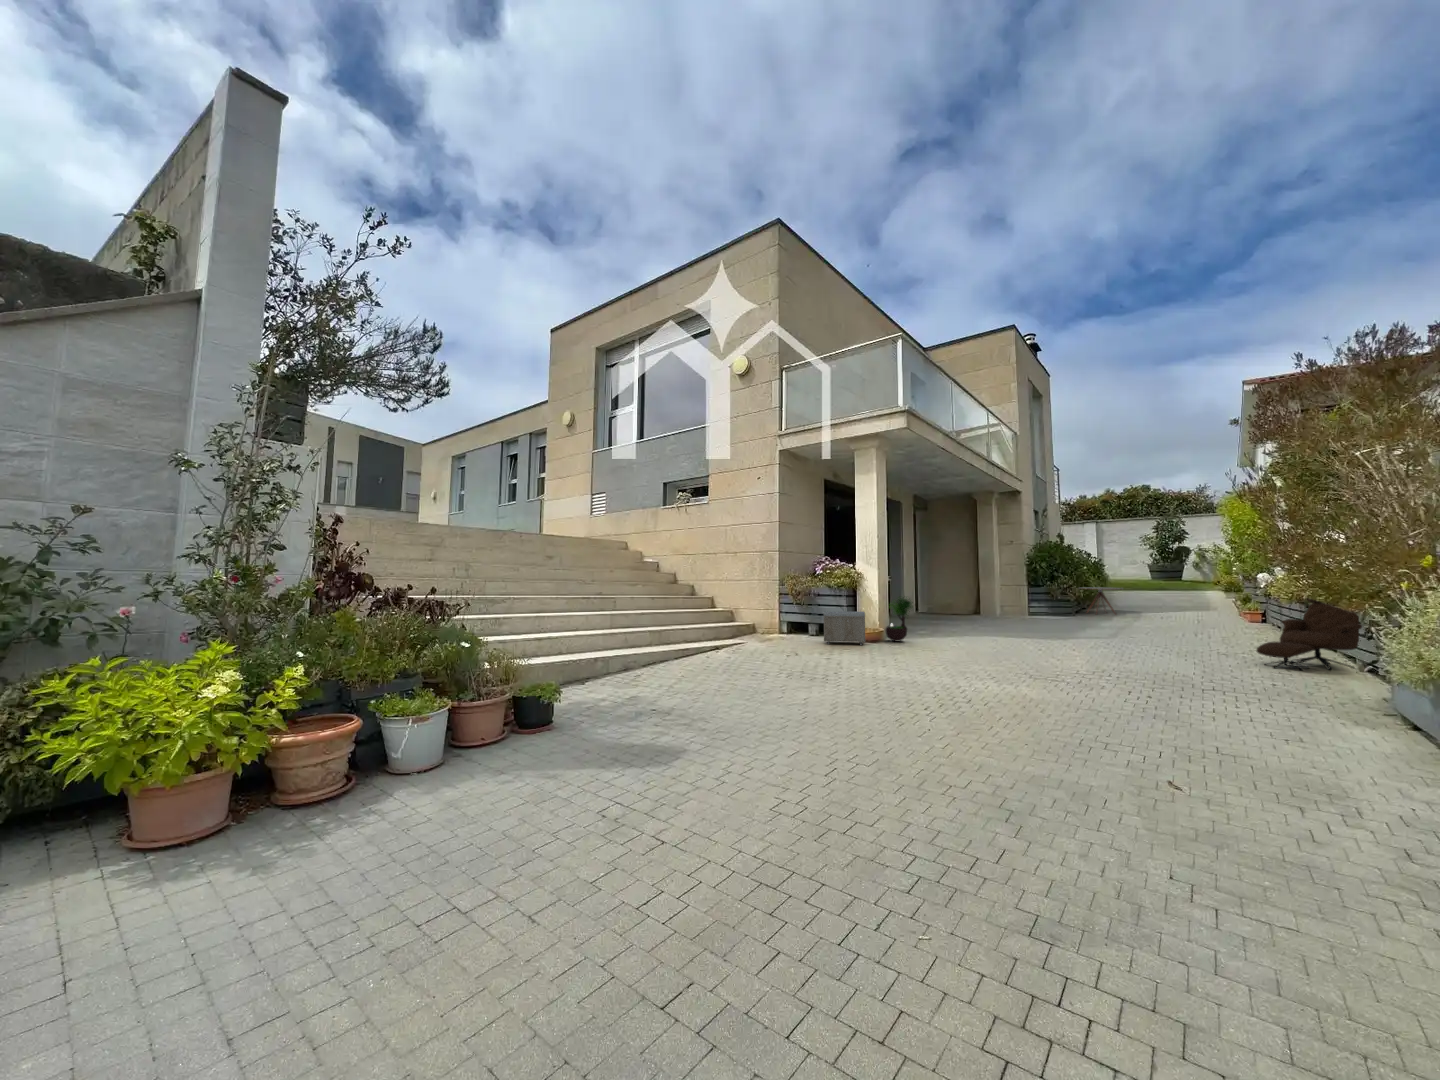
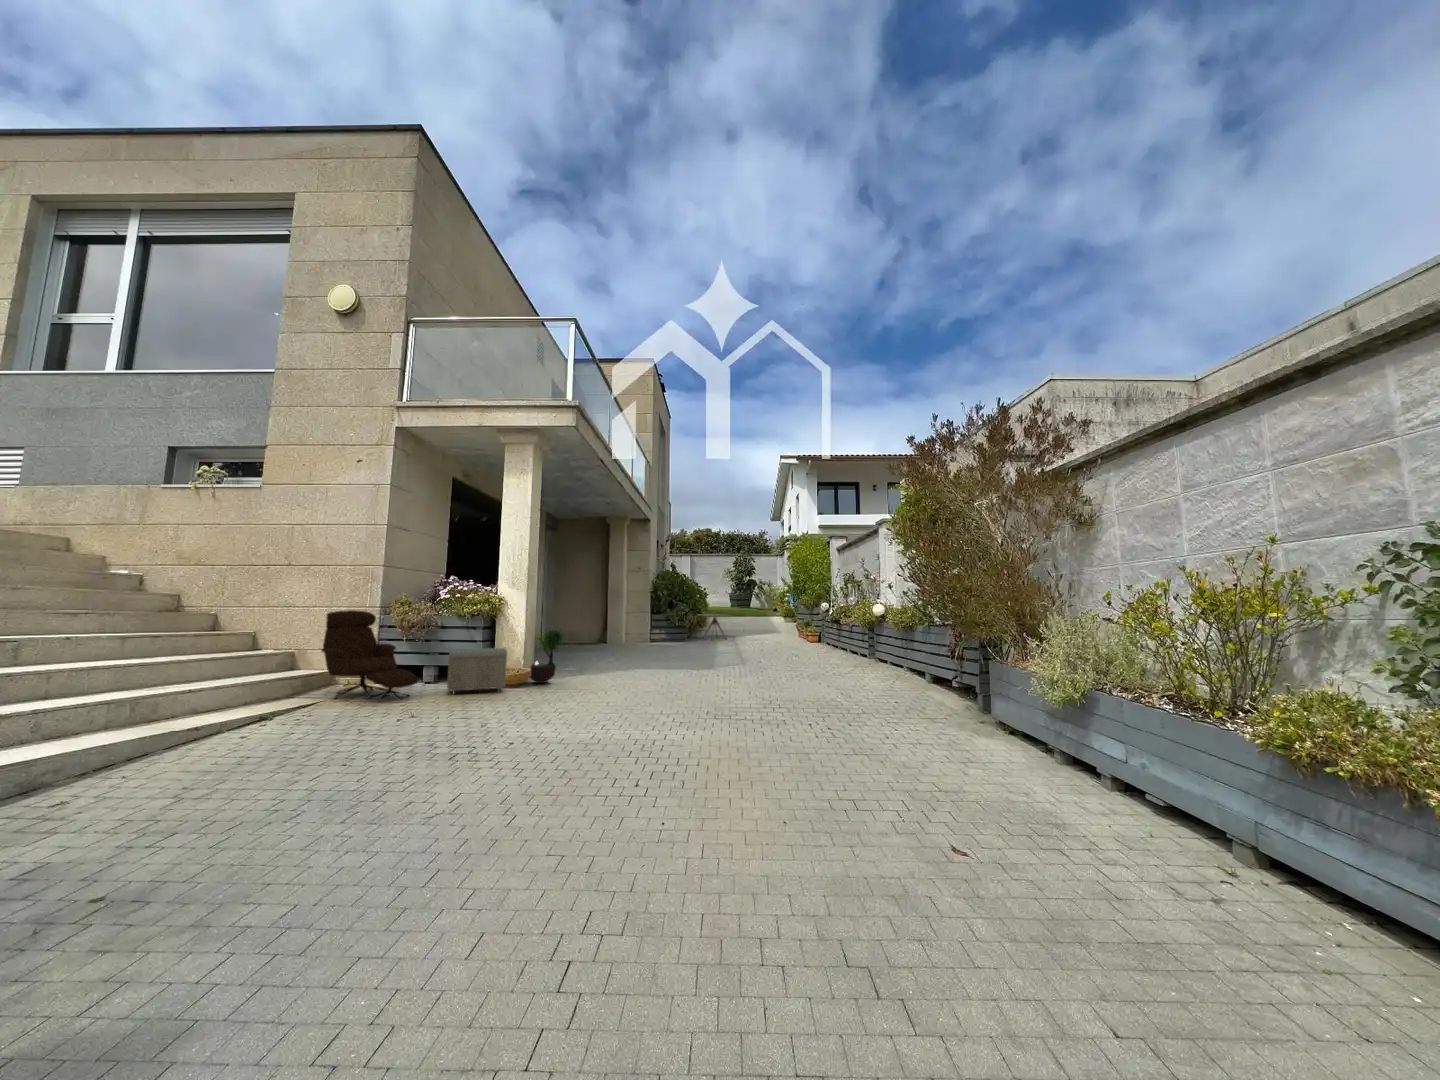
lounge chair: present [1257,598,1362,670] -> present [321,610,418,701]

